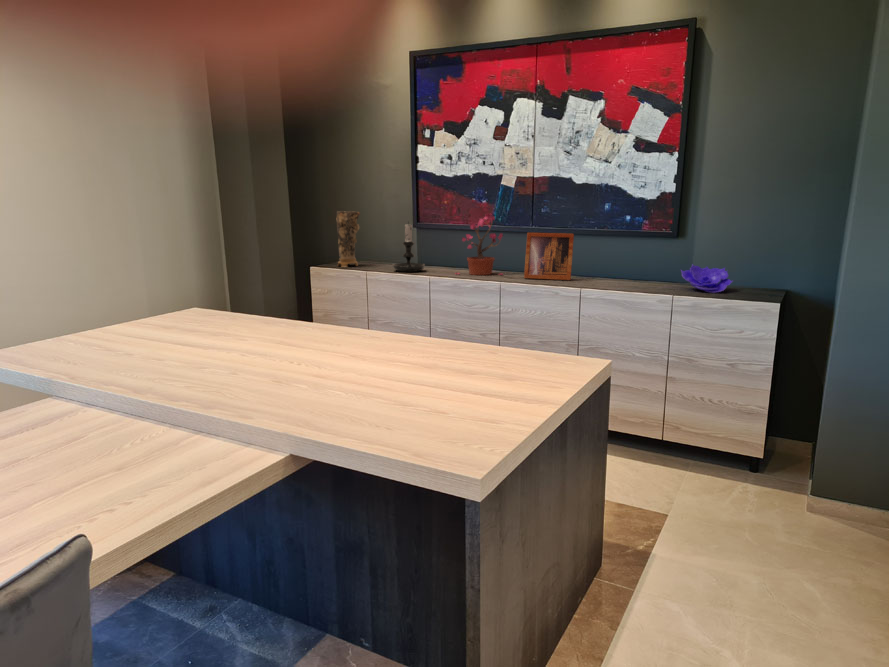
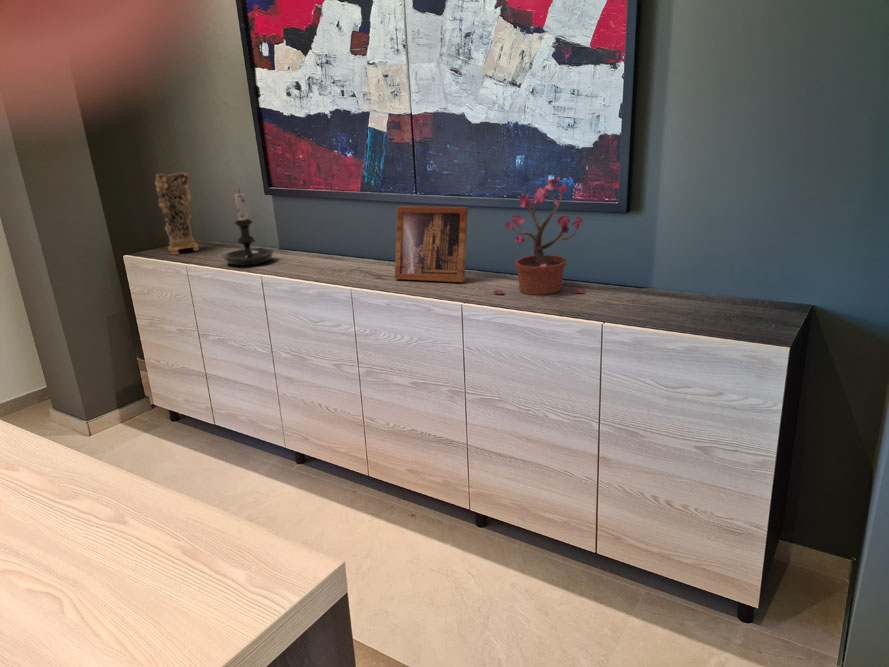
potted plant: present [455,214,503,275] -> present [493,177,583,295]
decorative bowl: present [681,265,733,293] -> none [628,260,716,319]

